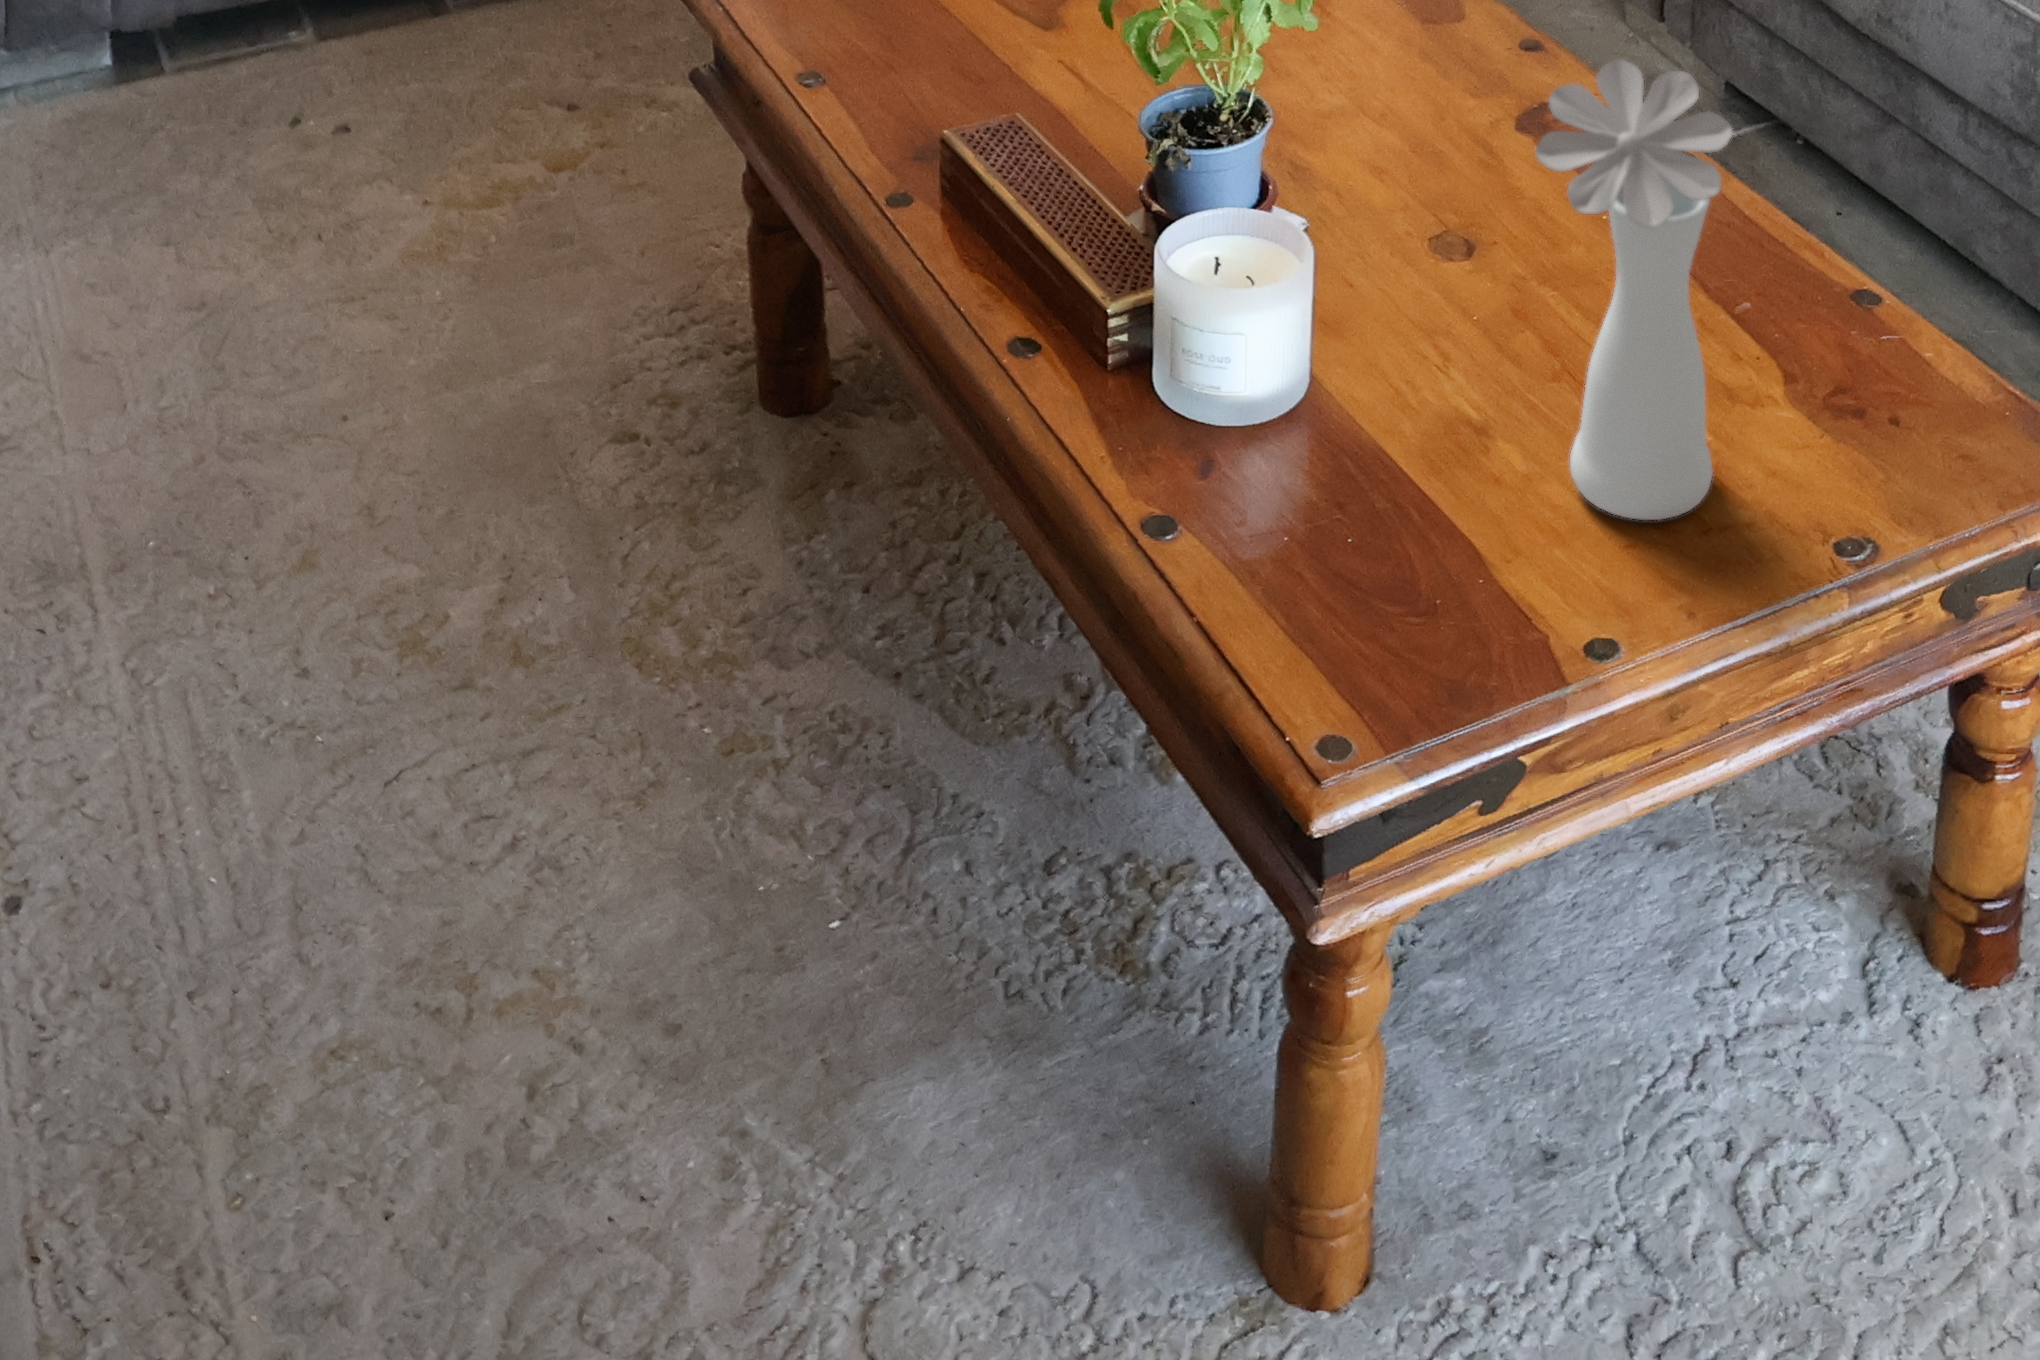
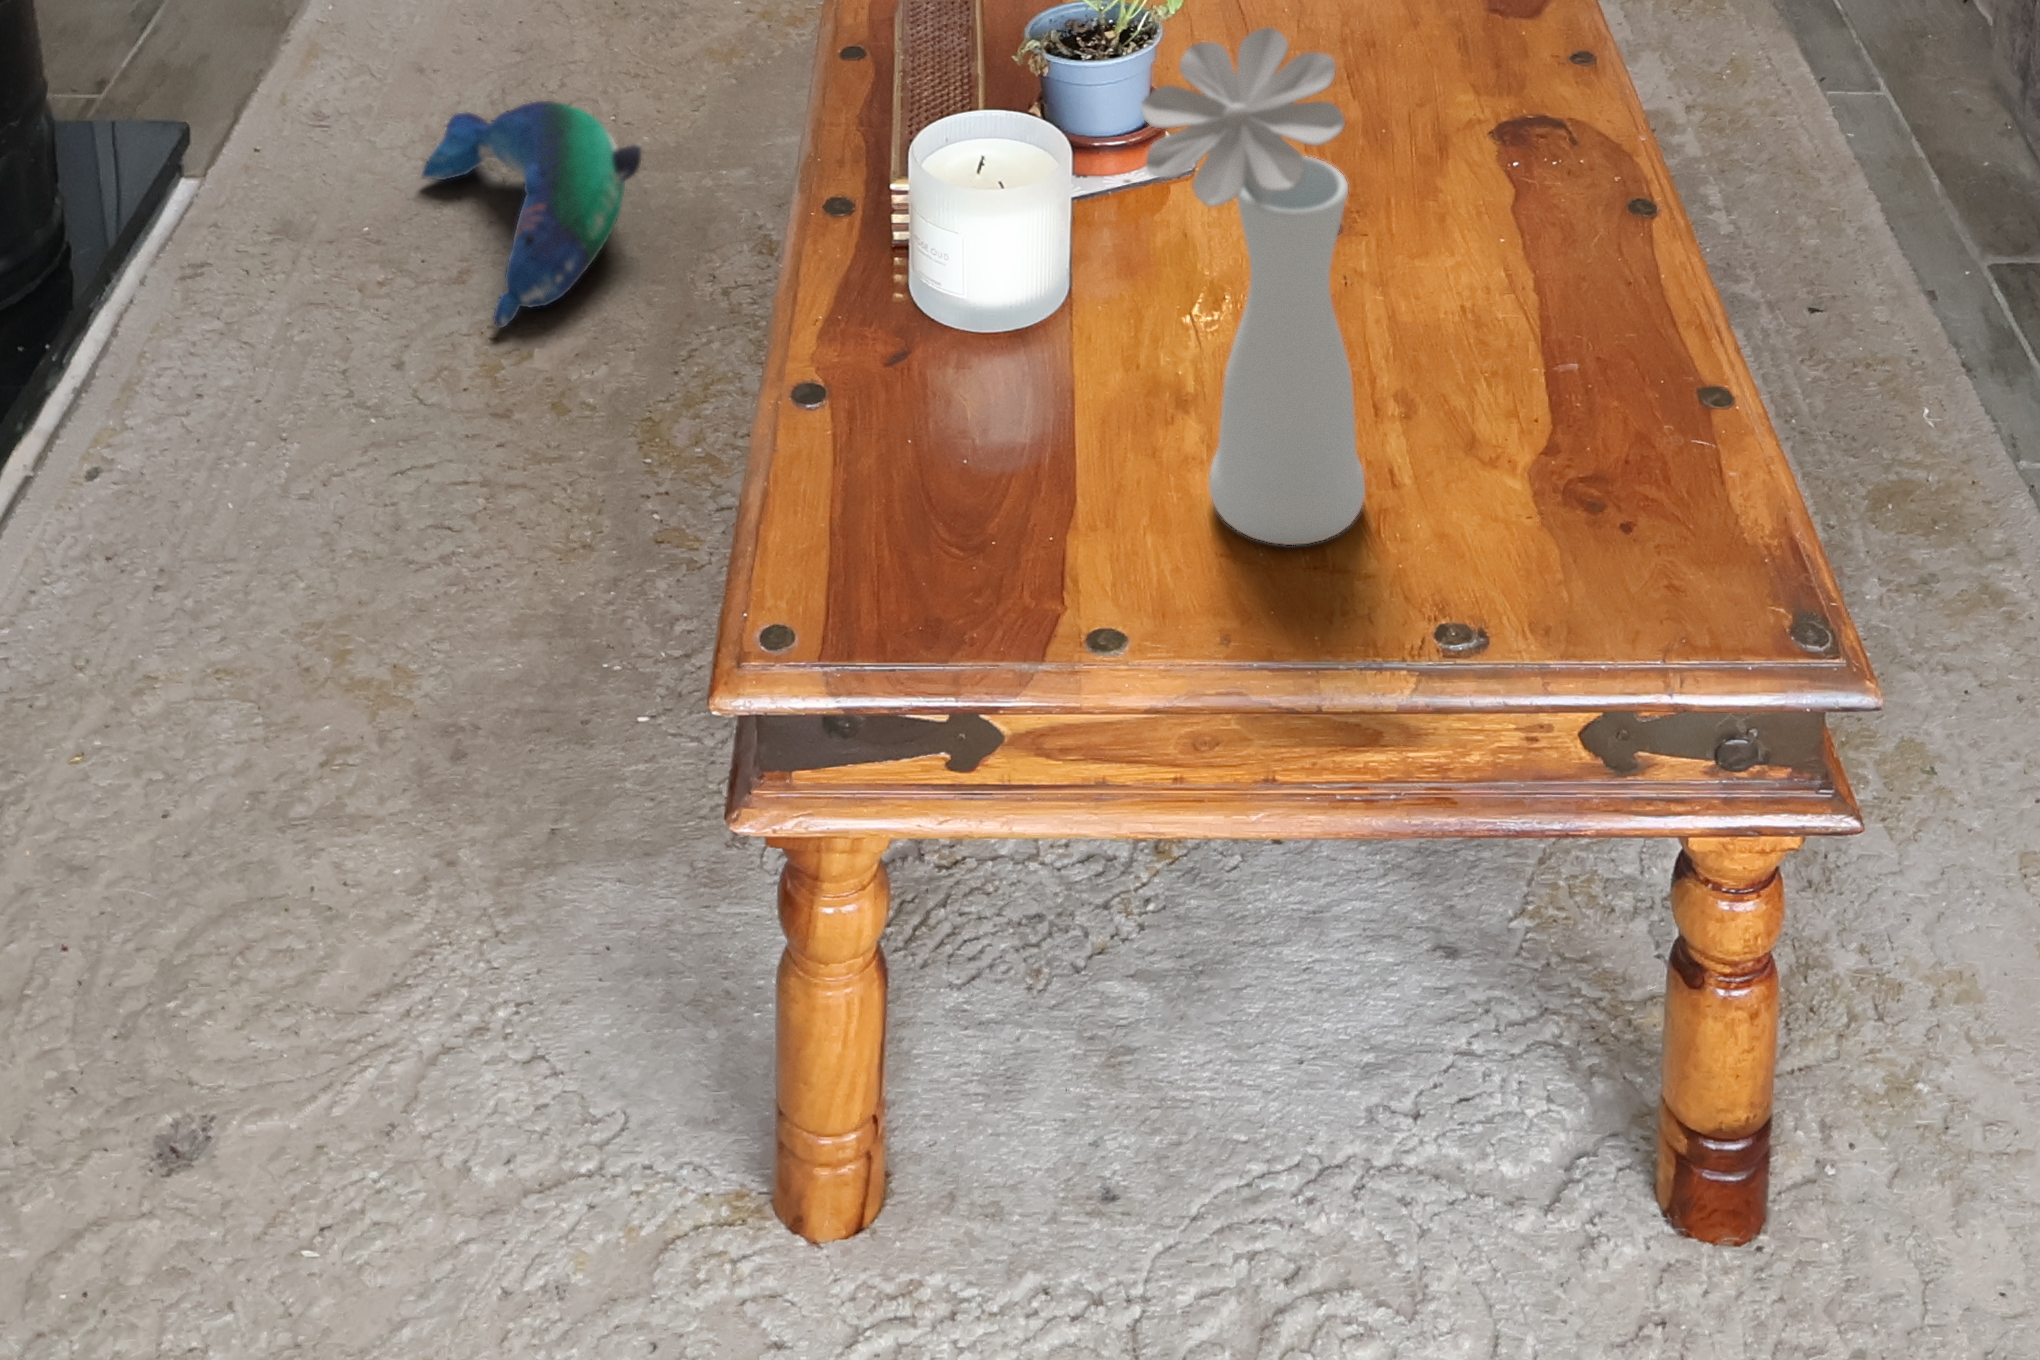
plush toy: none [186,346,480,600] -> present [422,101,642,327]

